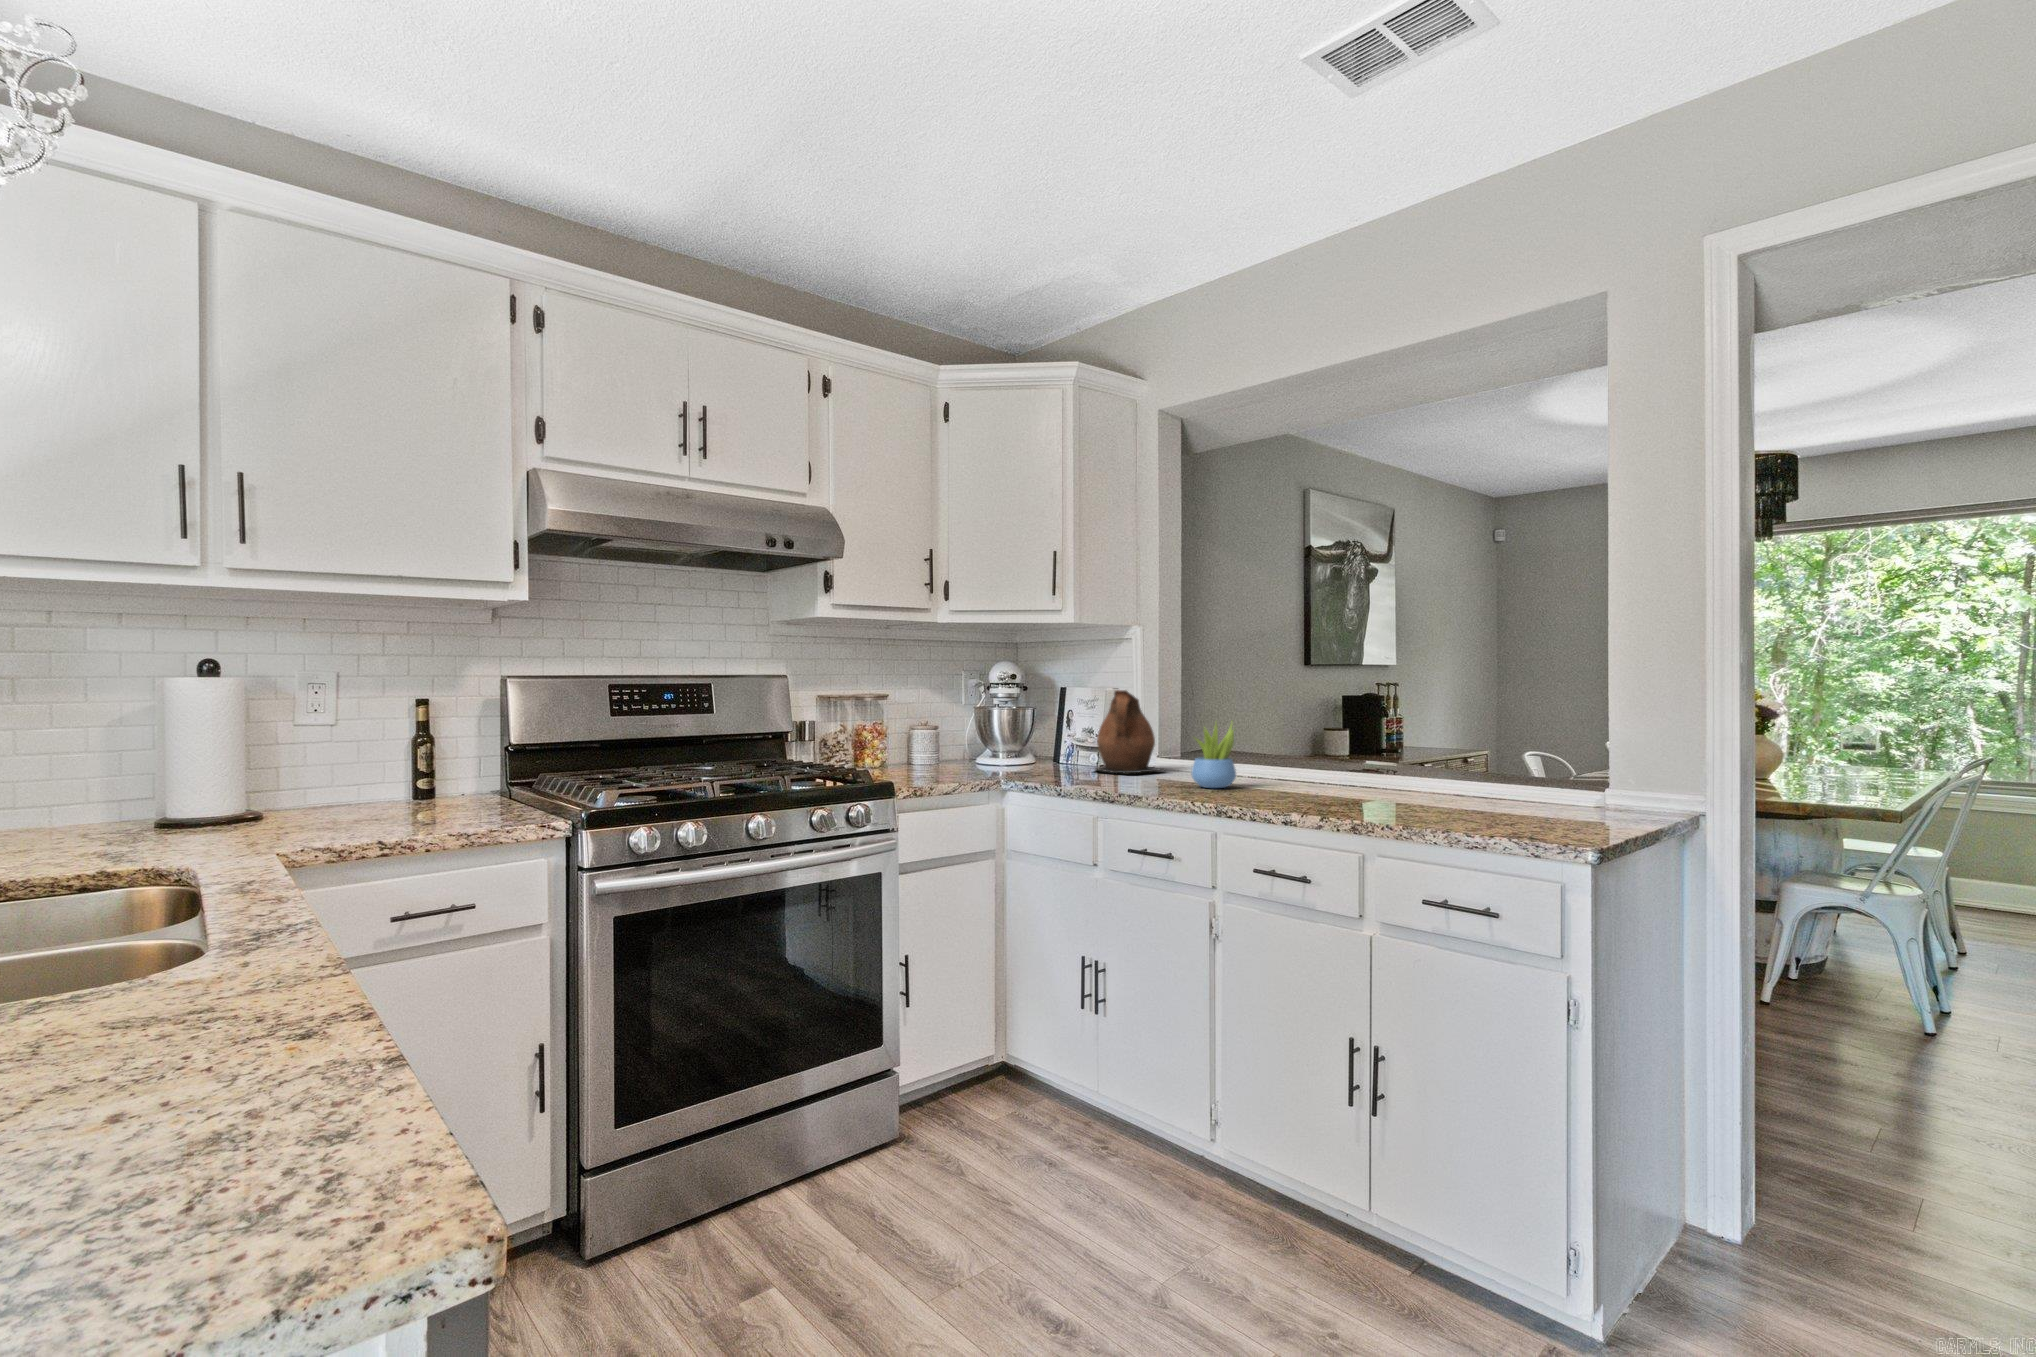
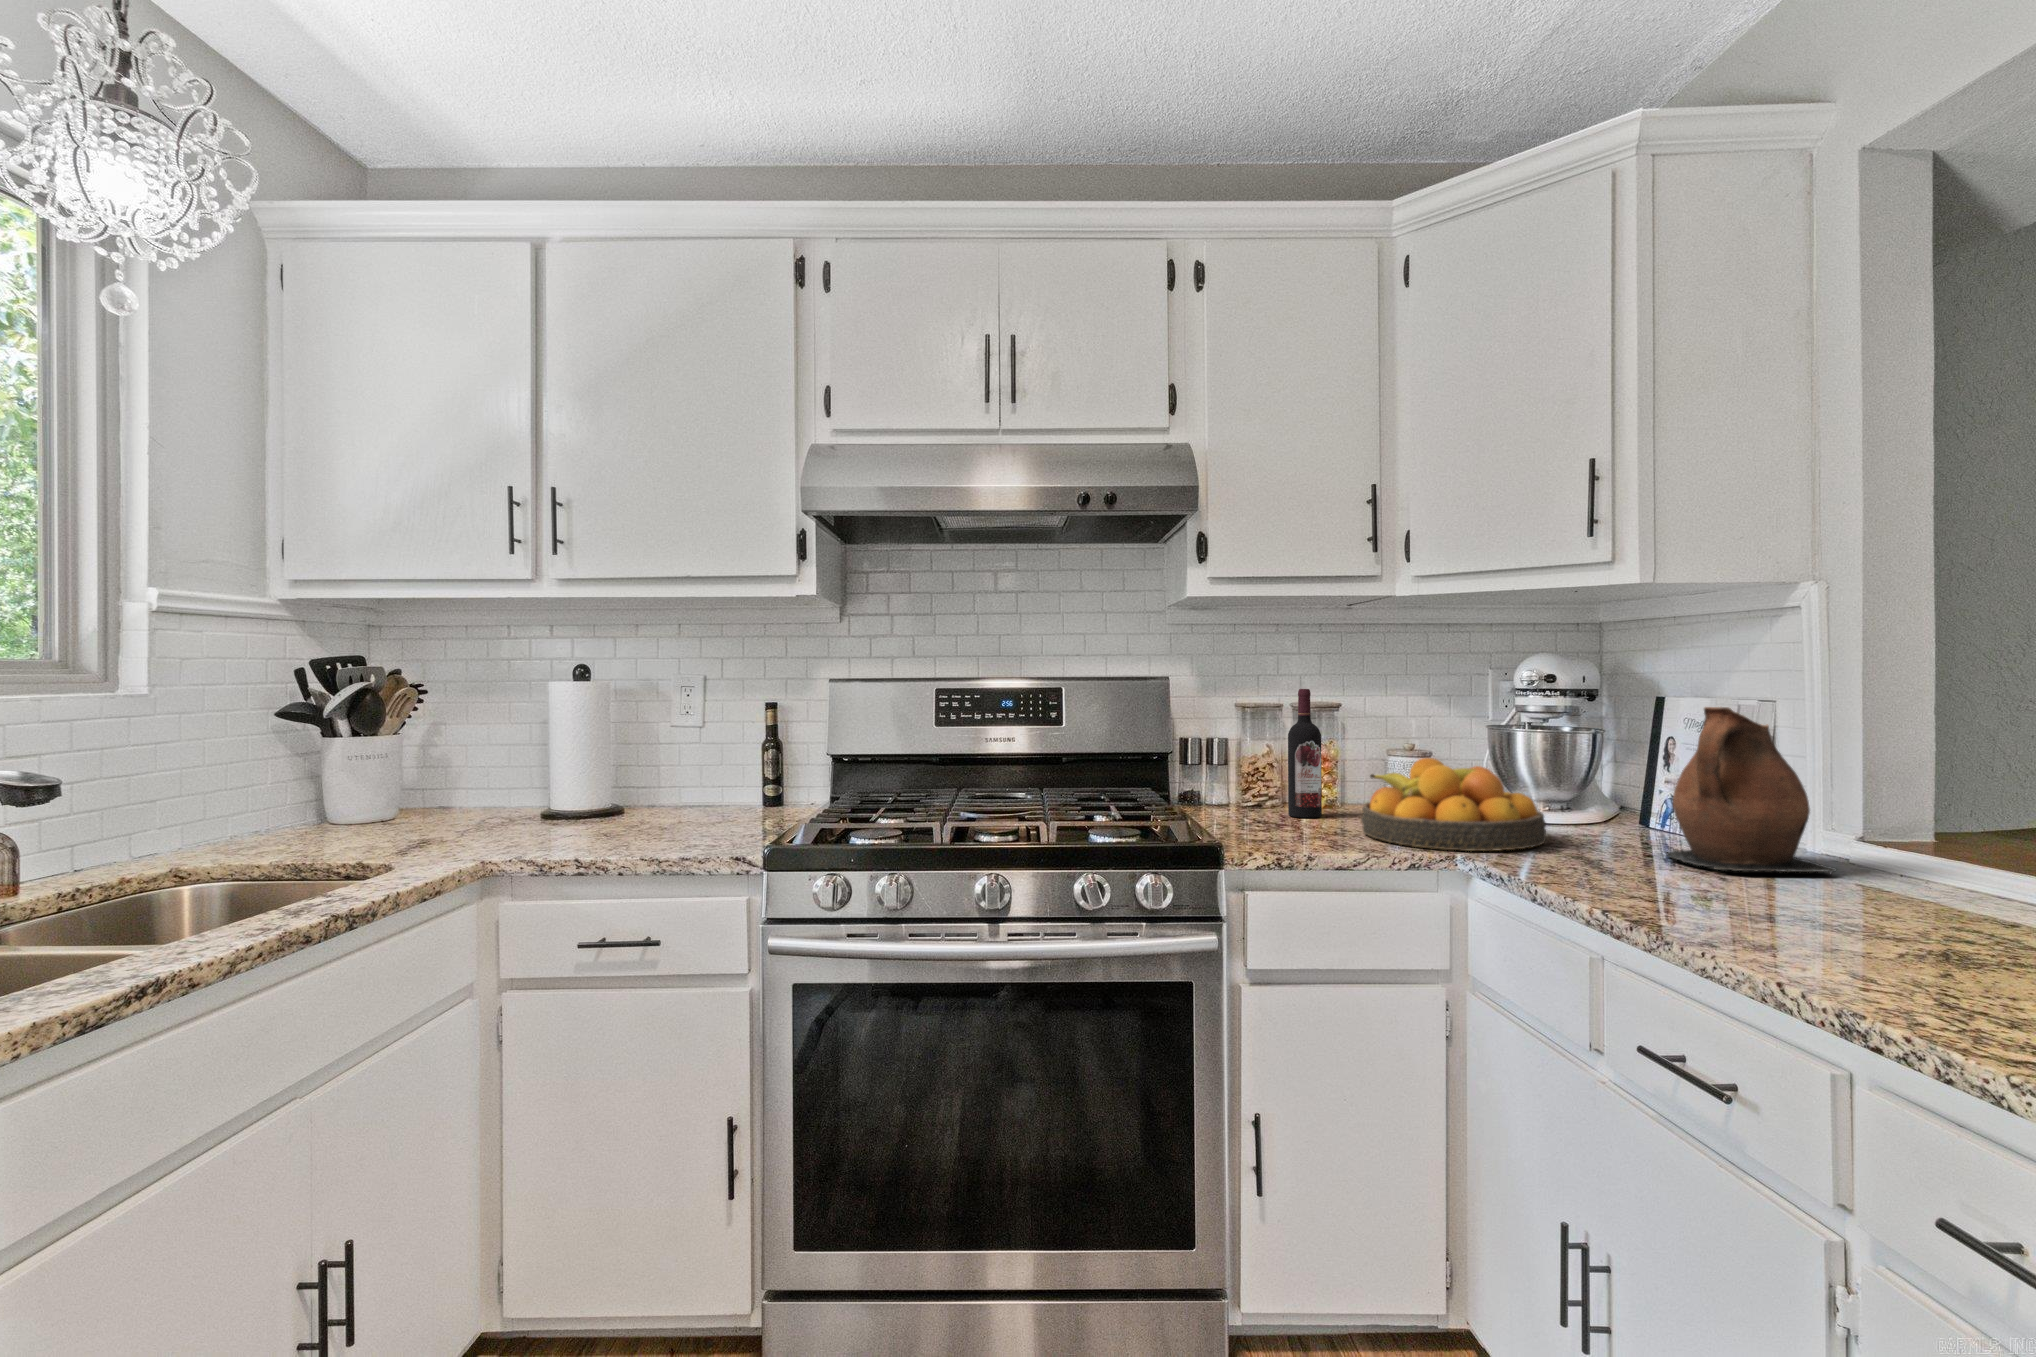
wine bottle: none [867,684,889,771] -> present [1288,689,1322,818]
succulent plant: present [1191,724,1236,788] -> none [1814,784,1942,938]
fruit bowl: none [930,725,1035,778] -> present [1361,758,1546,851]

